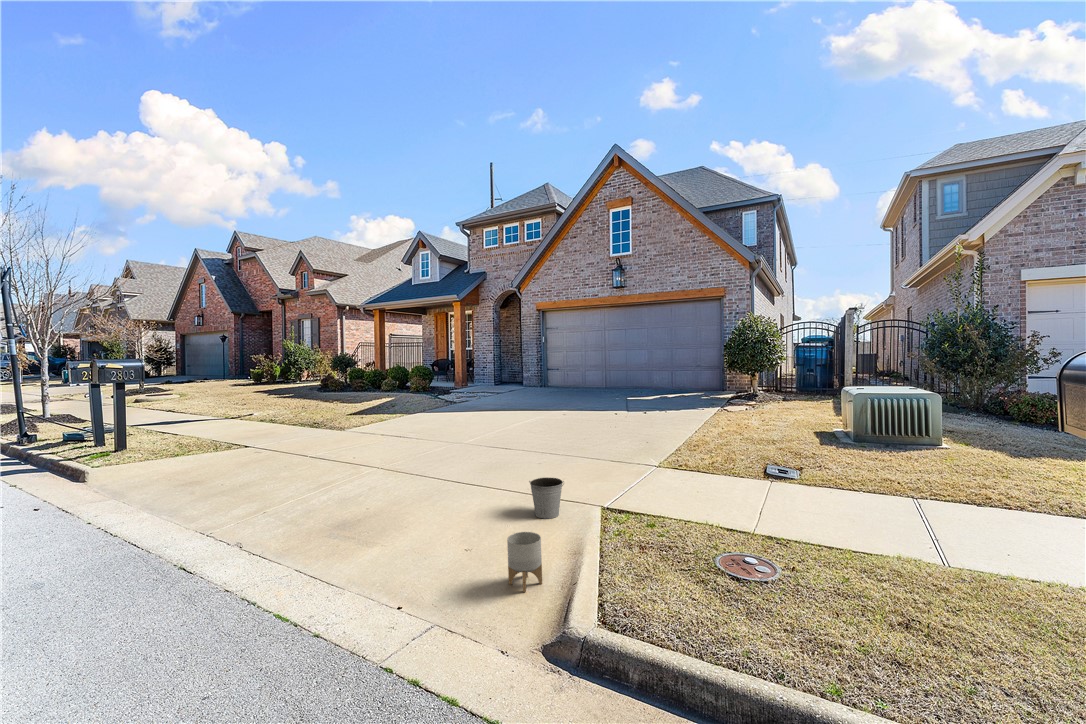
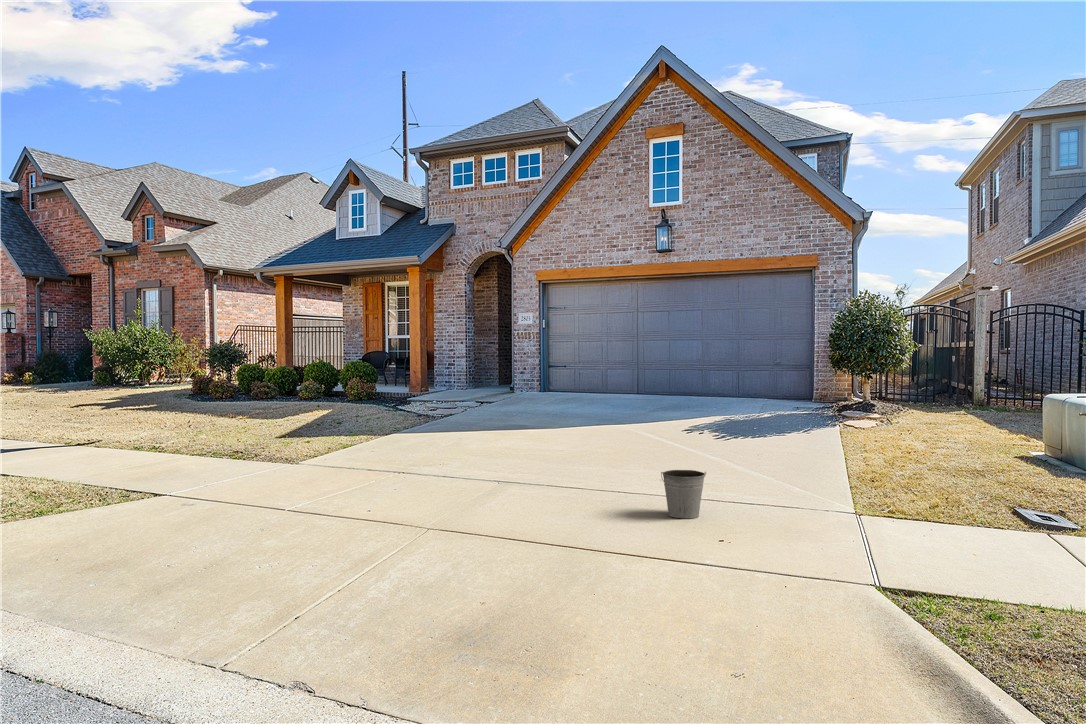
planter: present [507,532,542,592] -> none [696,509,737,575]

